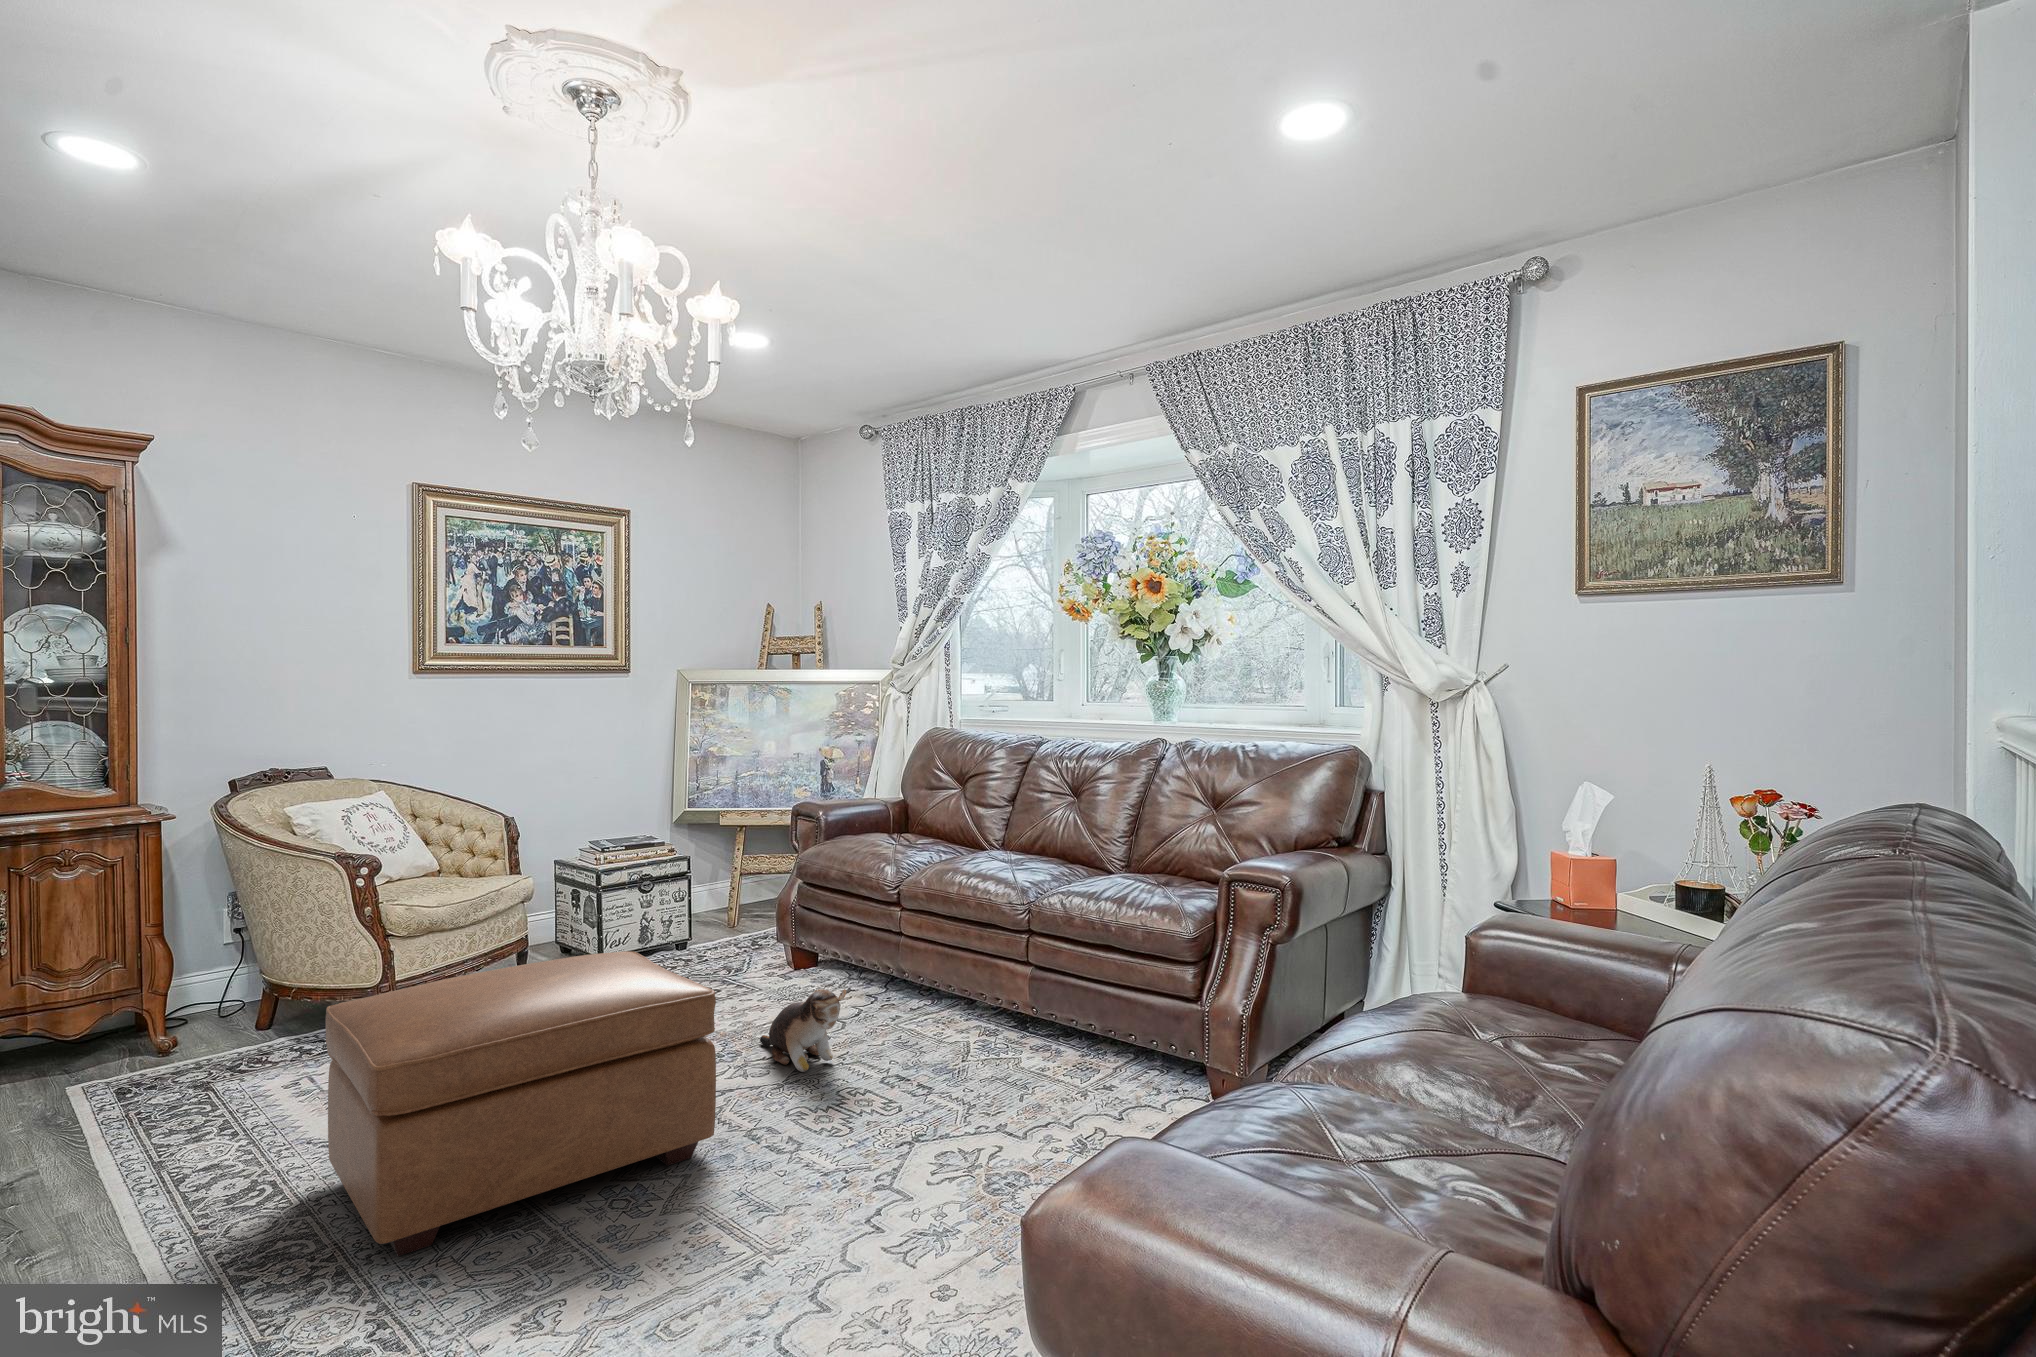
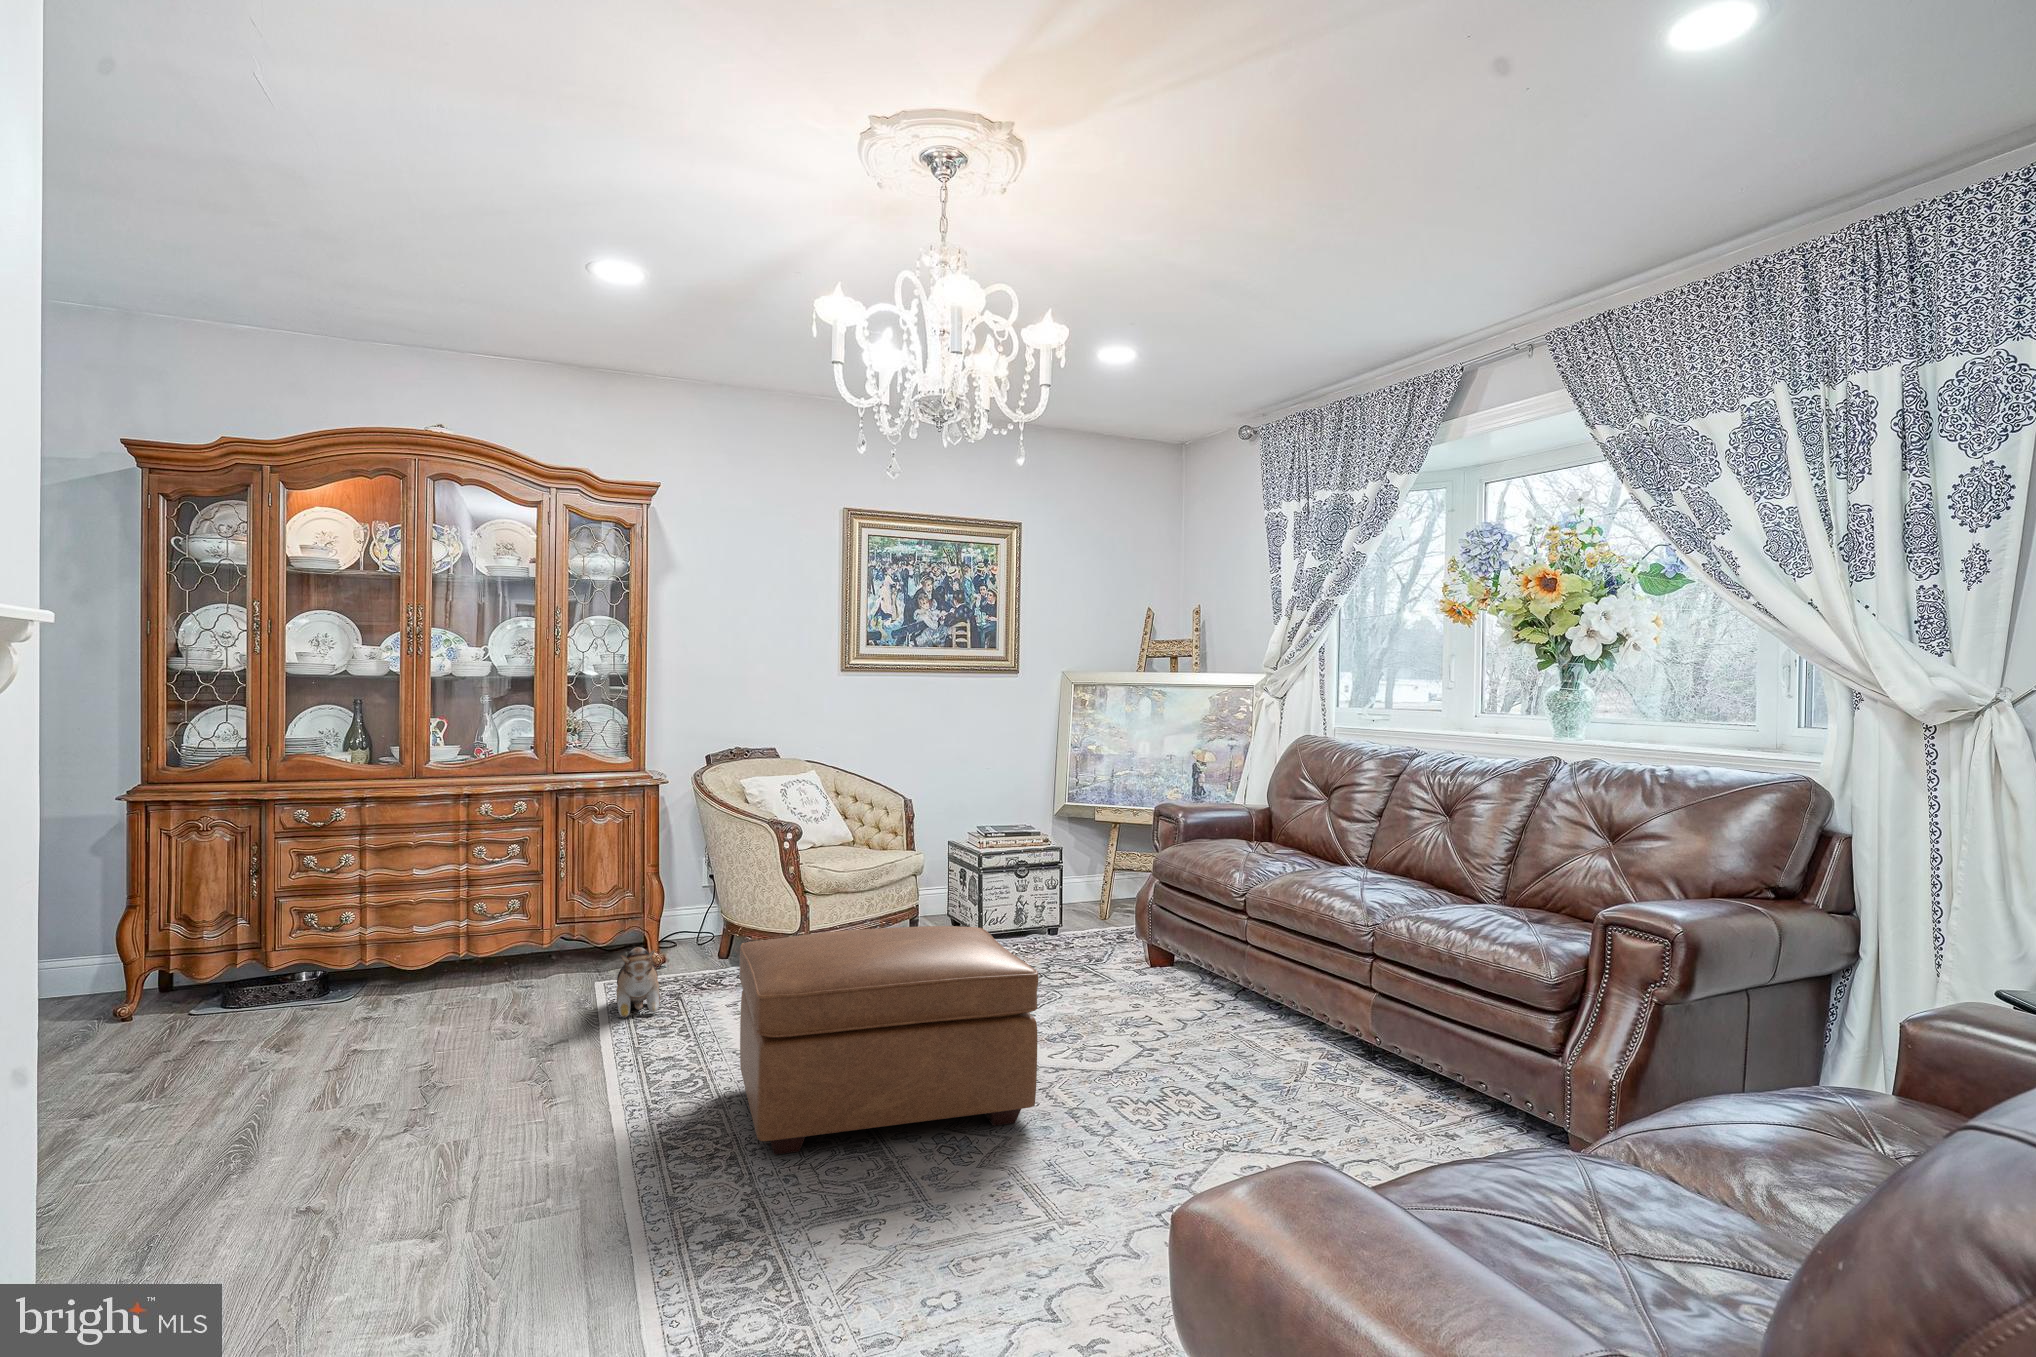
plush toy: present [760,989,846,1072] -> present [617,947,660,1017]

